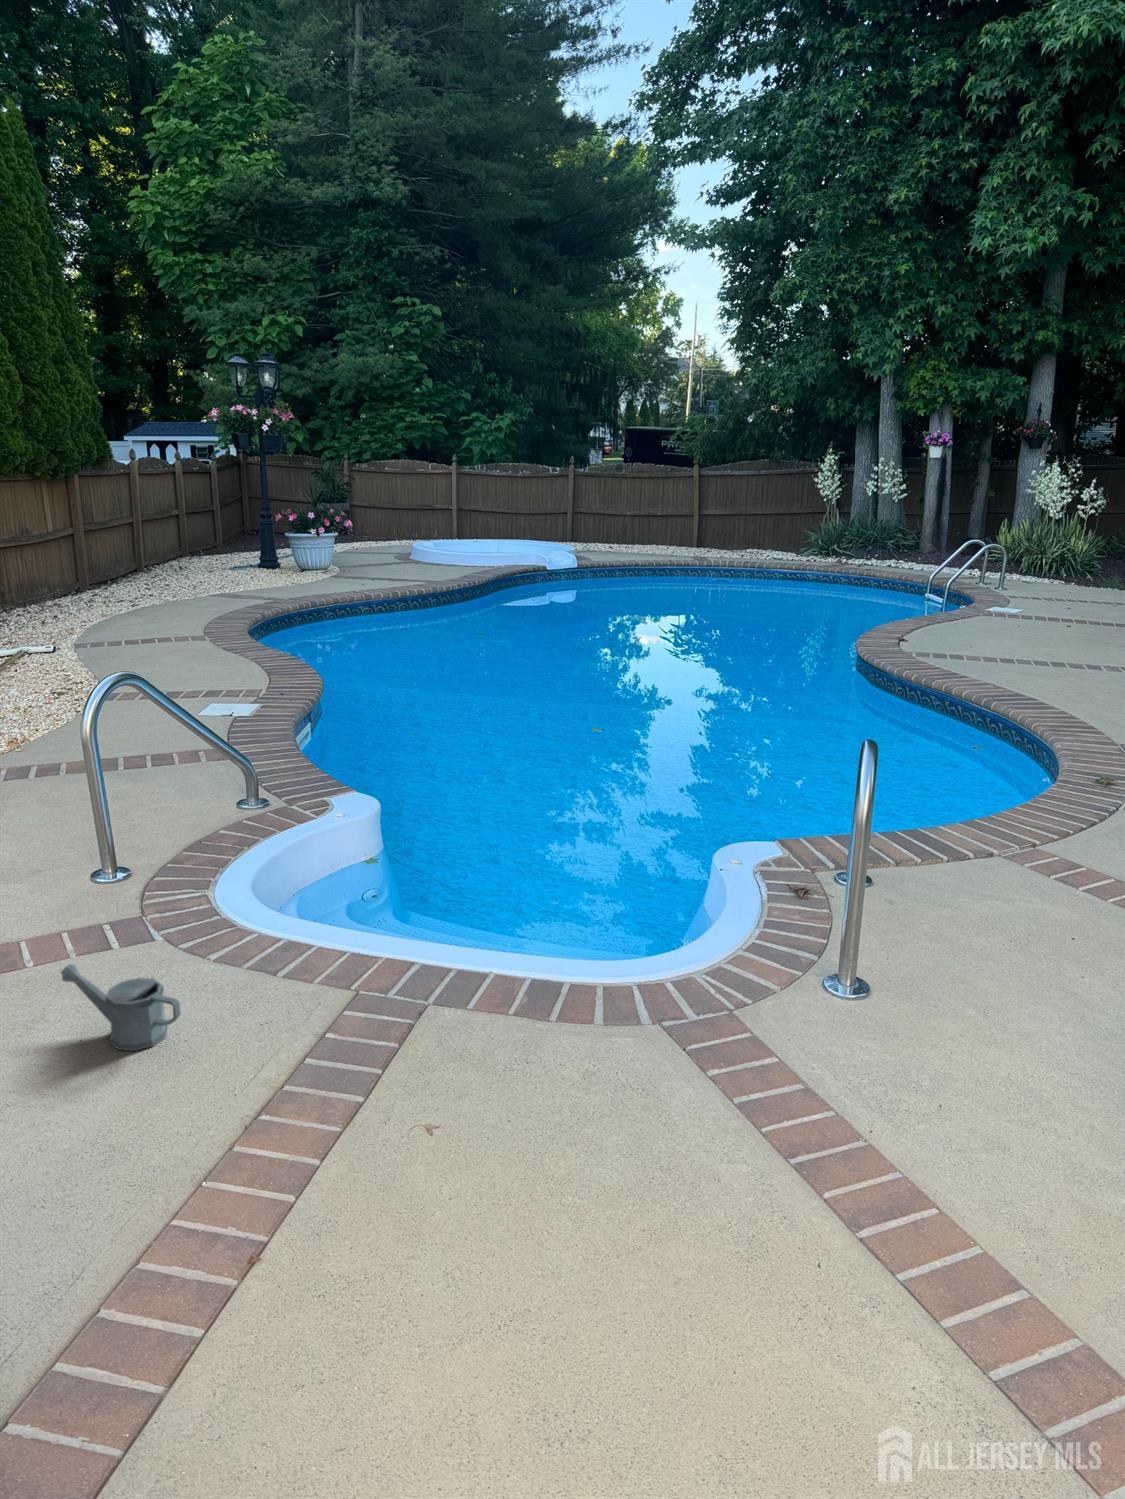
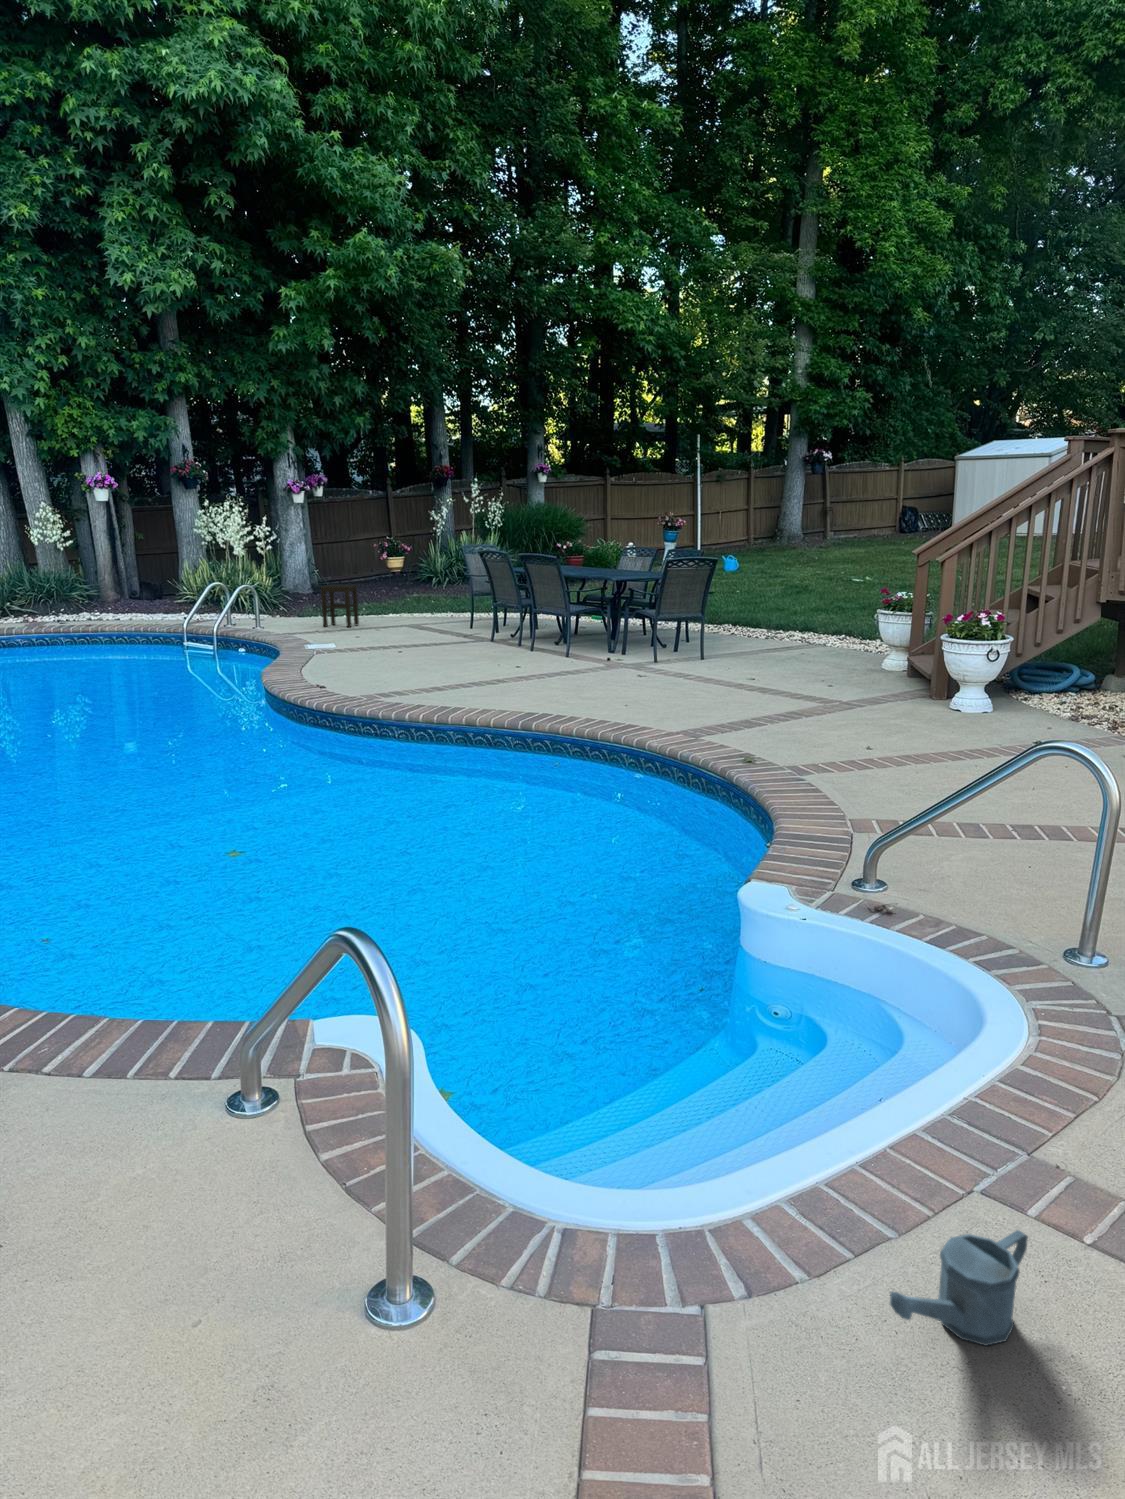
stool: none [1058,552,1108,599] -> present [321,585,359,627]

